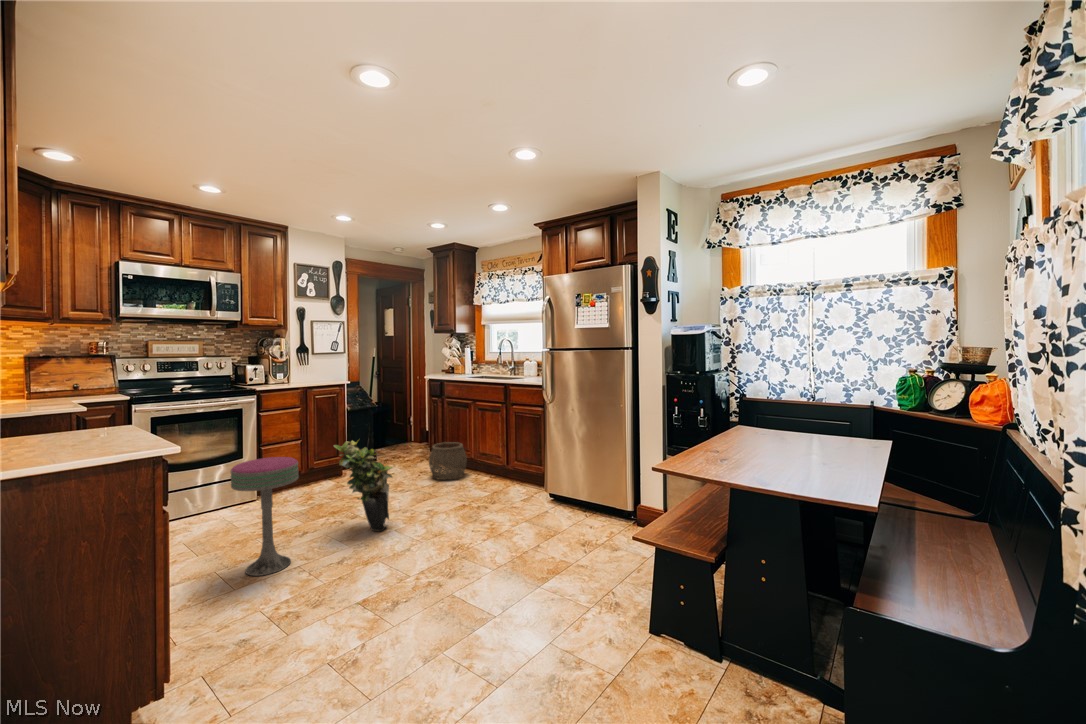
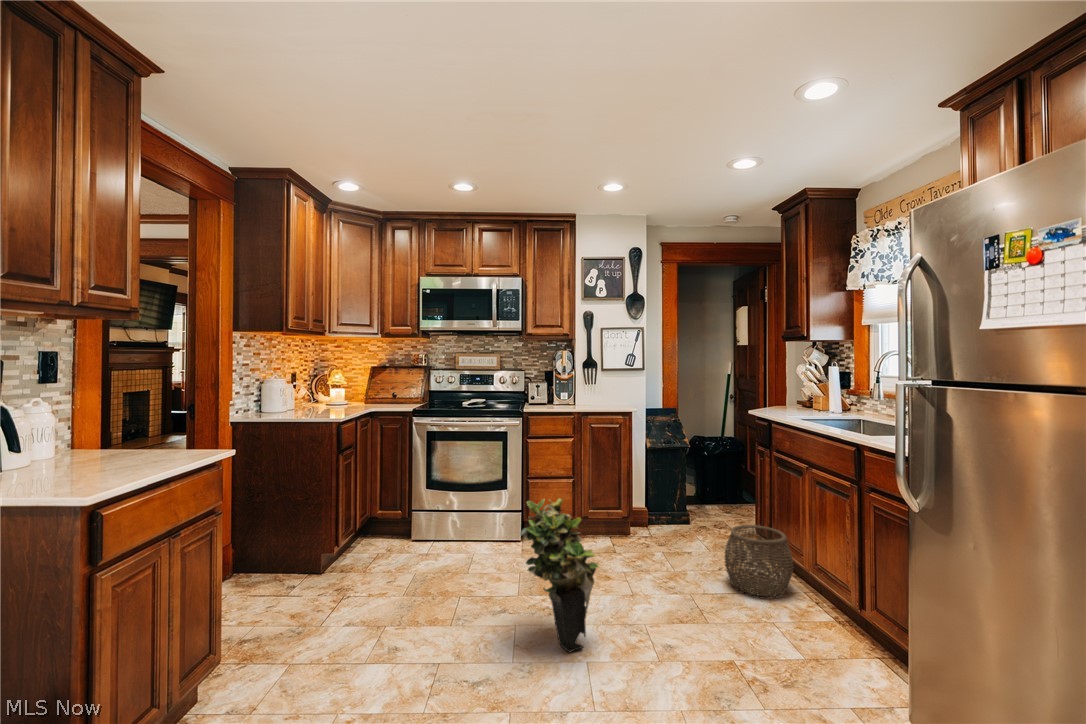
bar stool: present [230,457,299,576] -> none [383,501,458,657]

